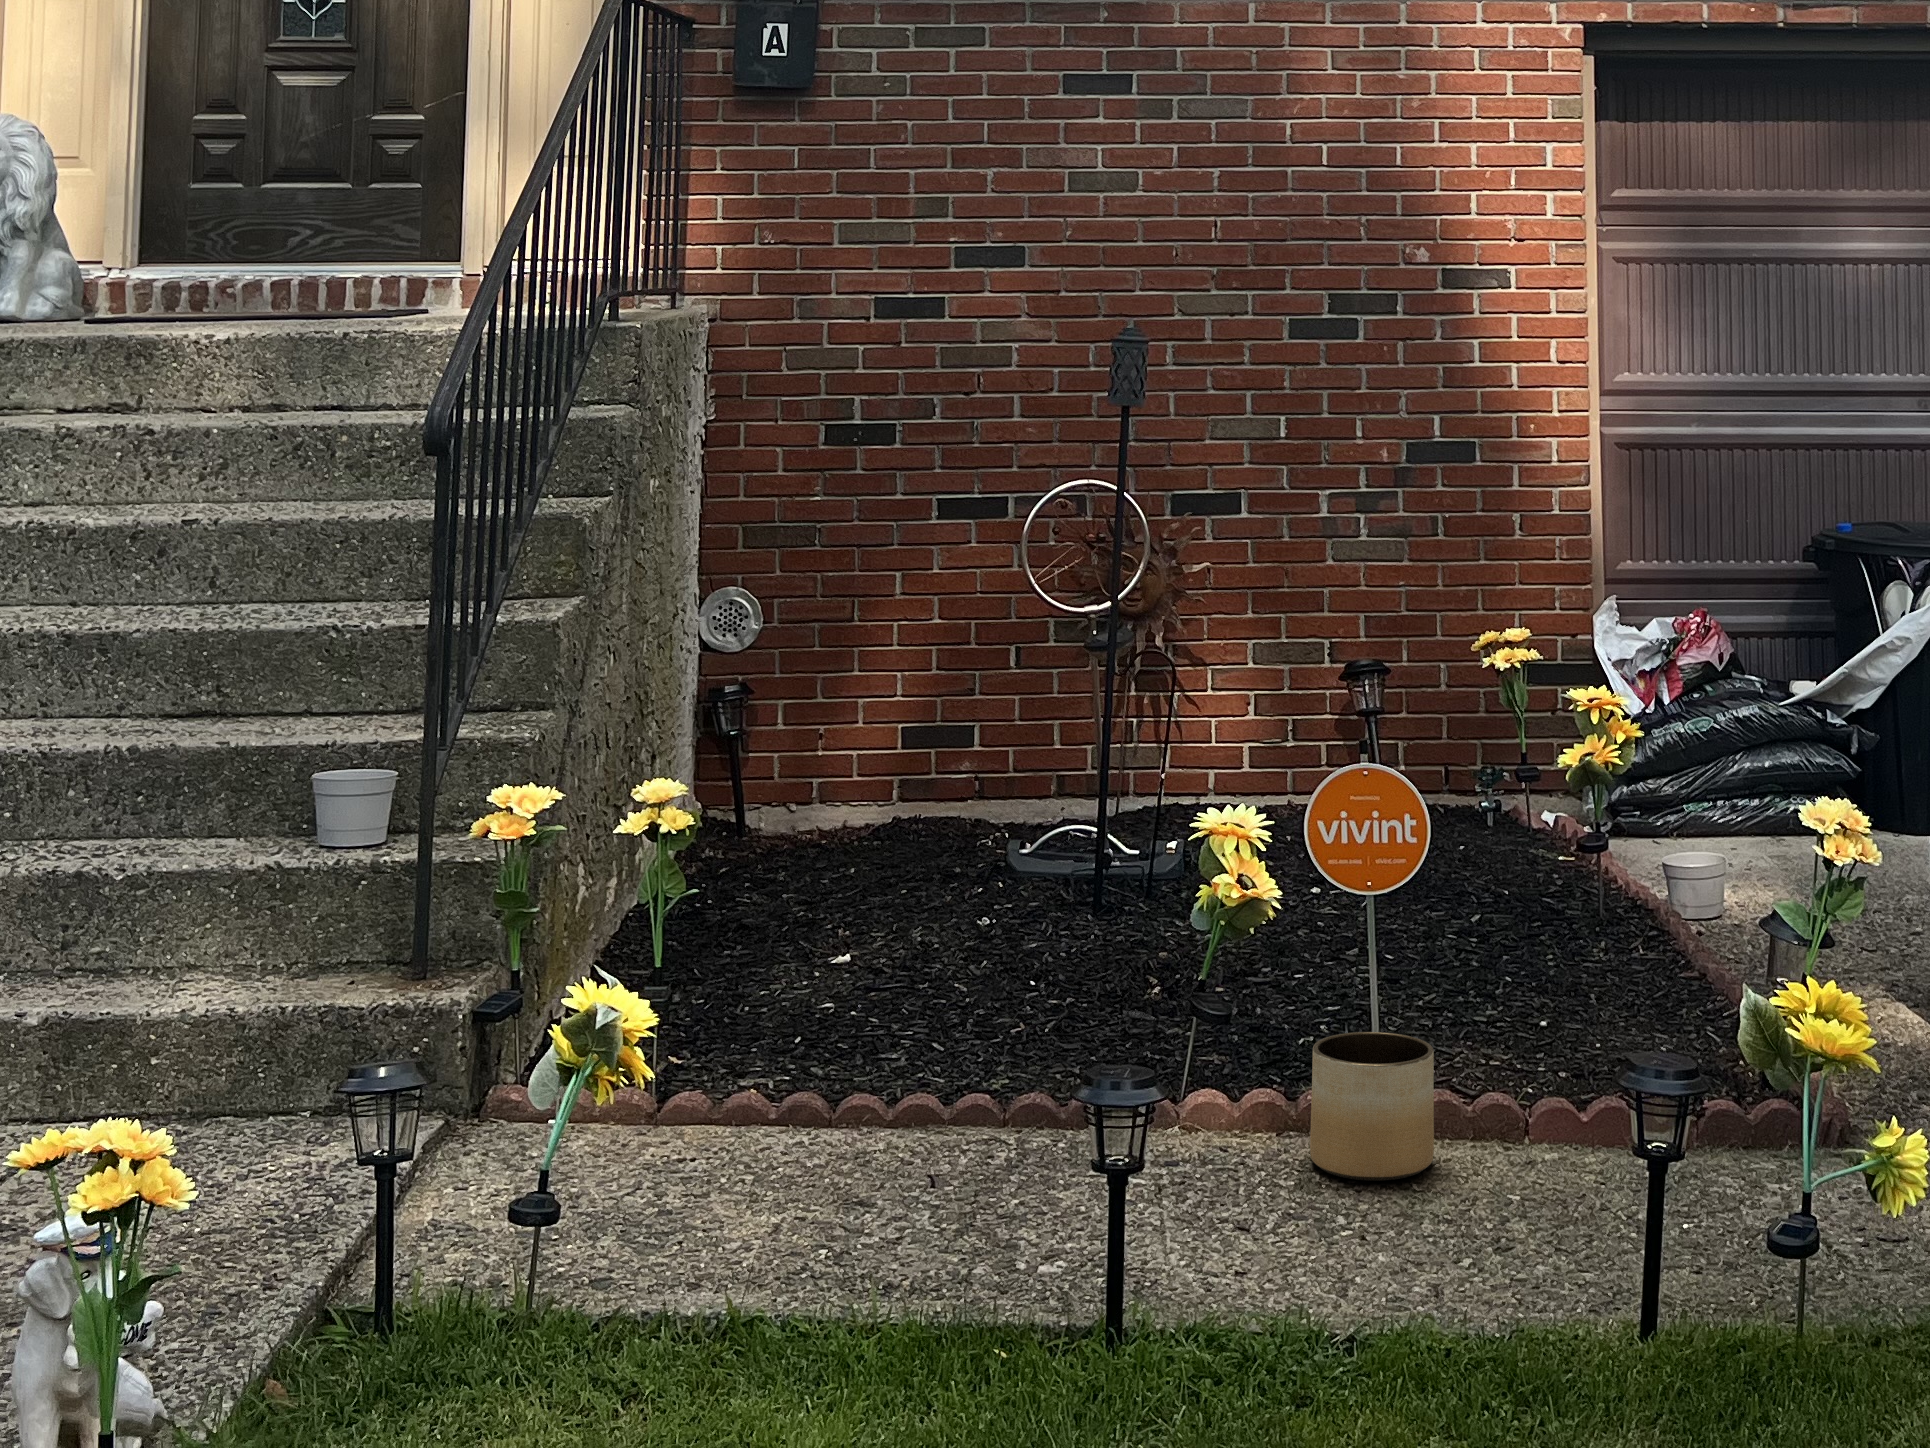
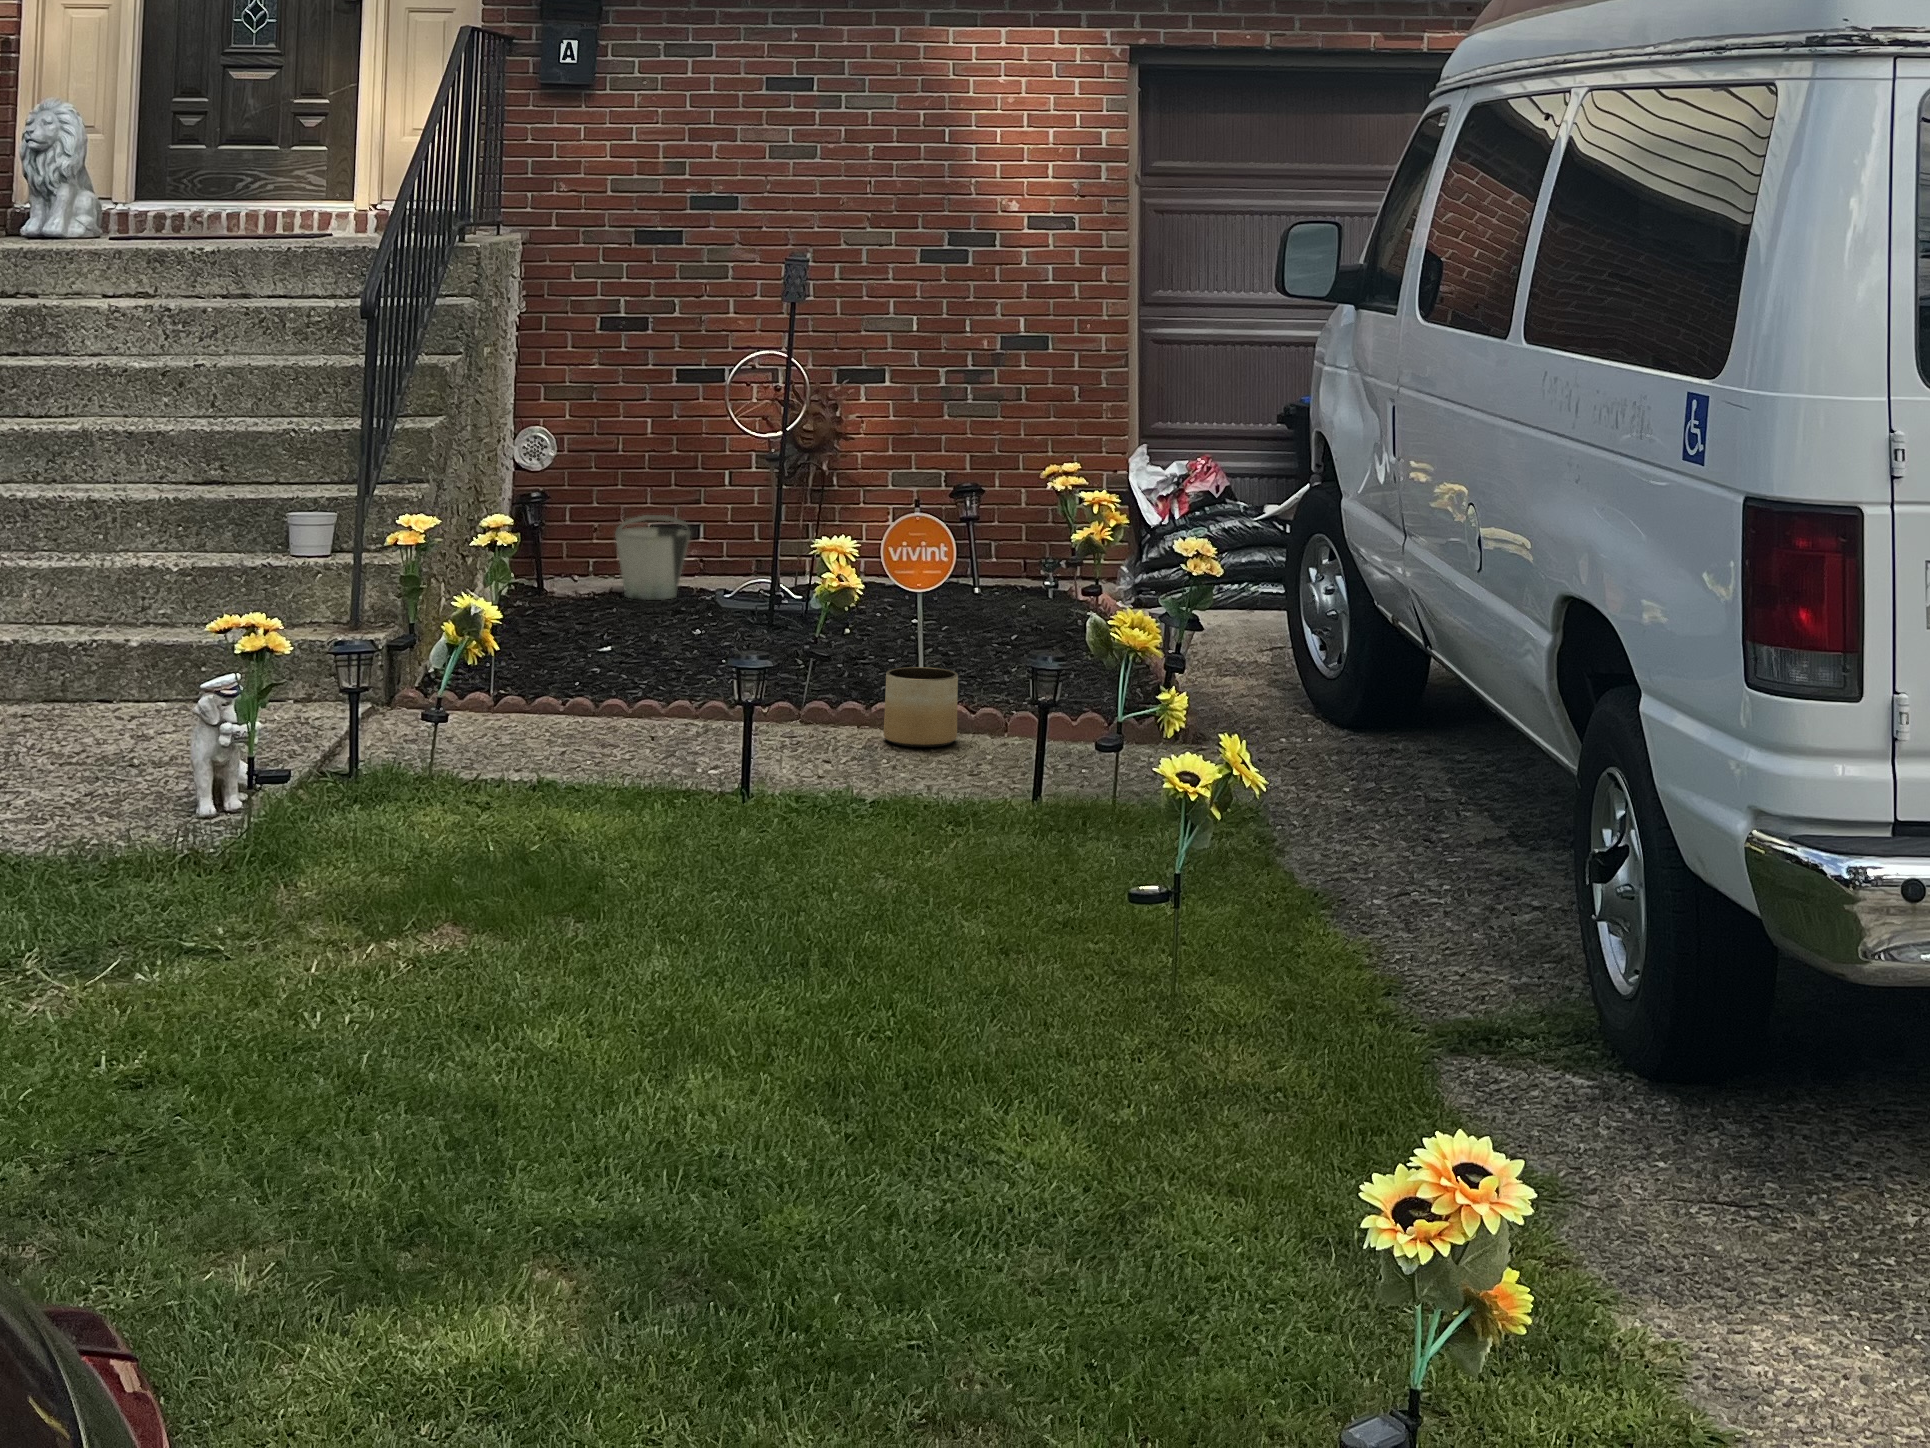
bucket: none [849,721,964,854] -> present [615,515,691,600]

